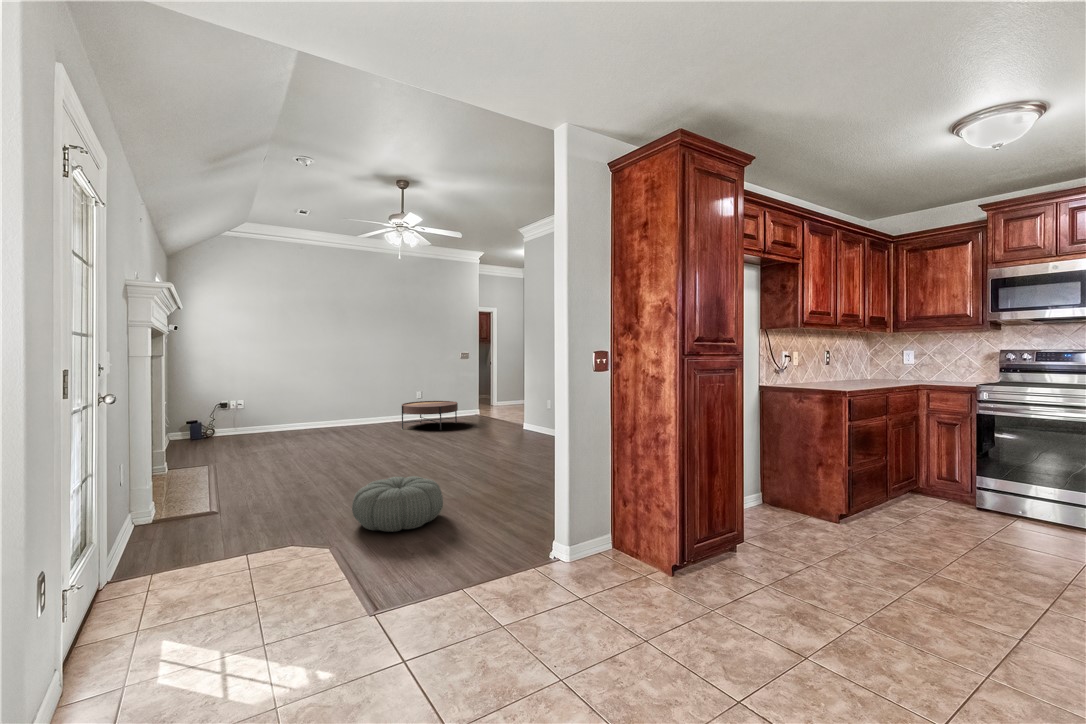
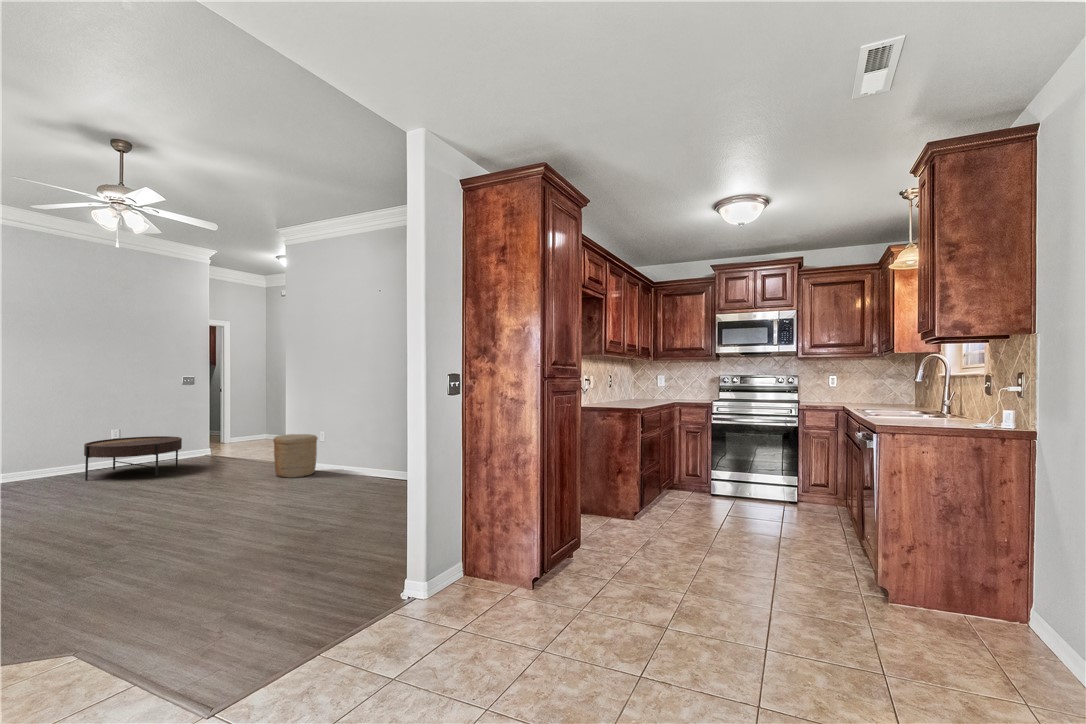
woven basket: none [512,404,544,439] -> present [273,434,317,478]
pouf: present [352,476,443,532] -> none [94,536,241,618]

